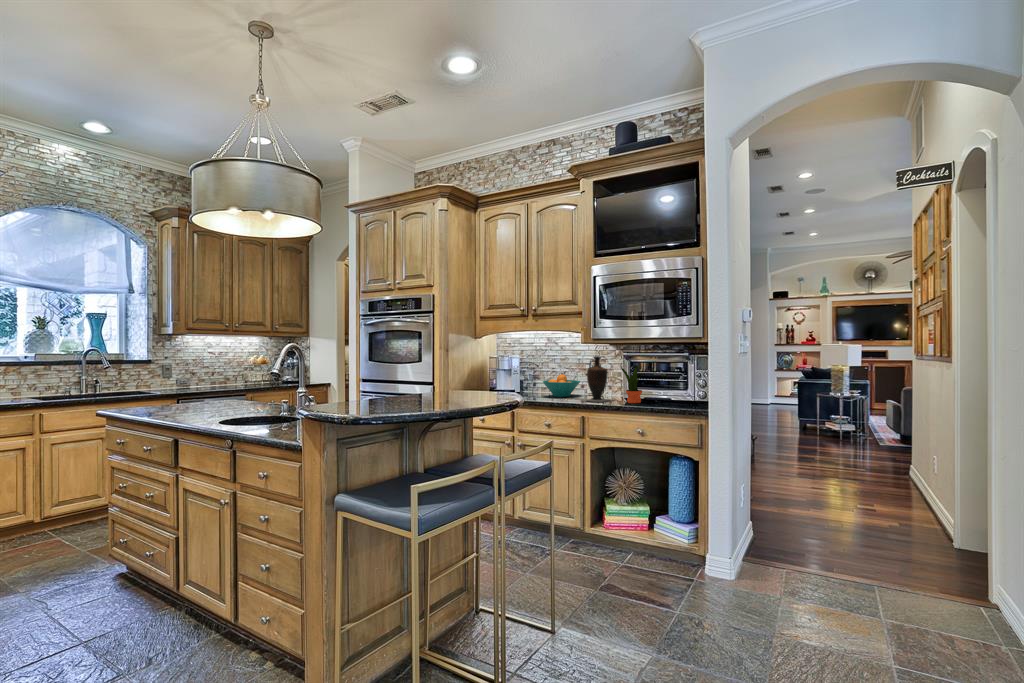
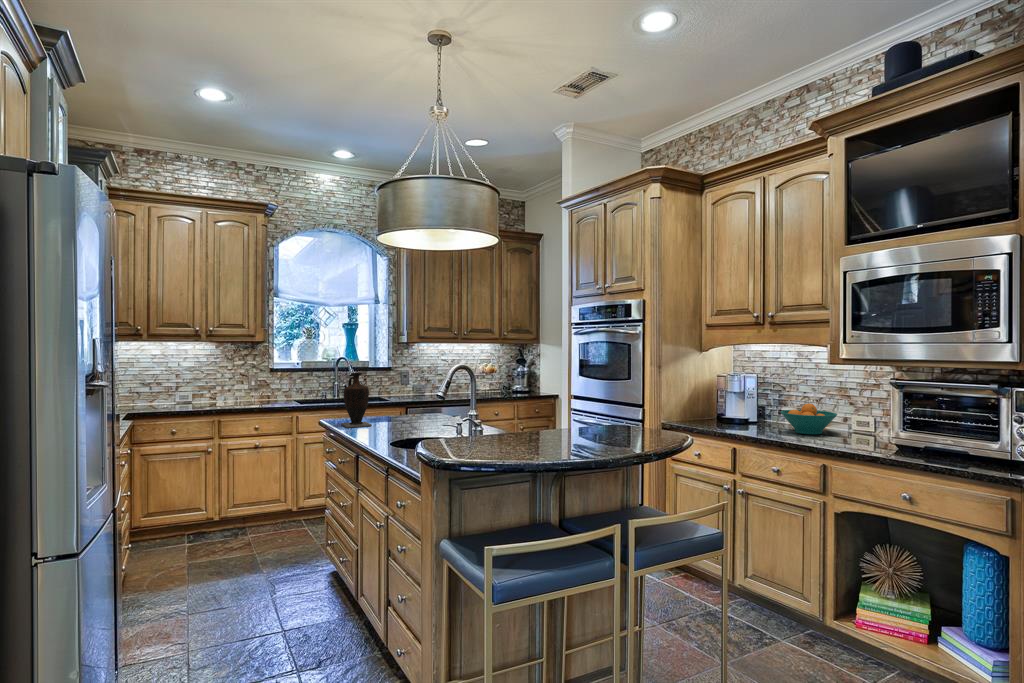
vase: present [584,356,611,402] -> present [342,373,372,428]
potted plant: present [620,365,642,403] -> none [890,397,928,457]

